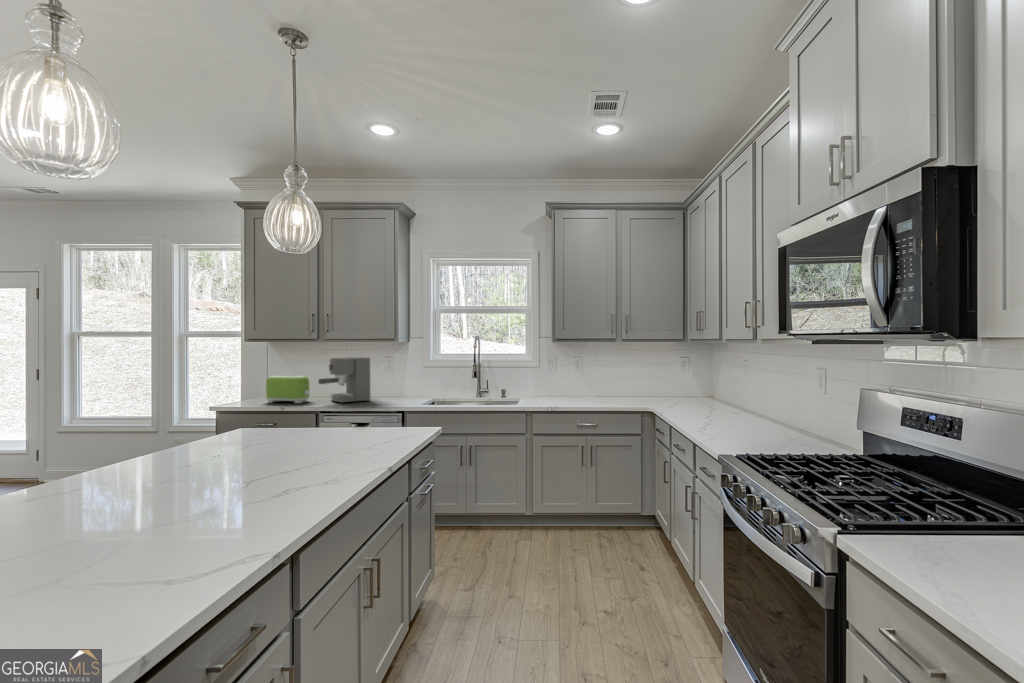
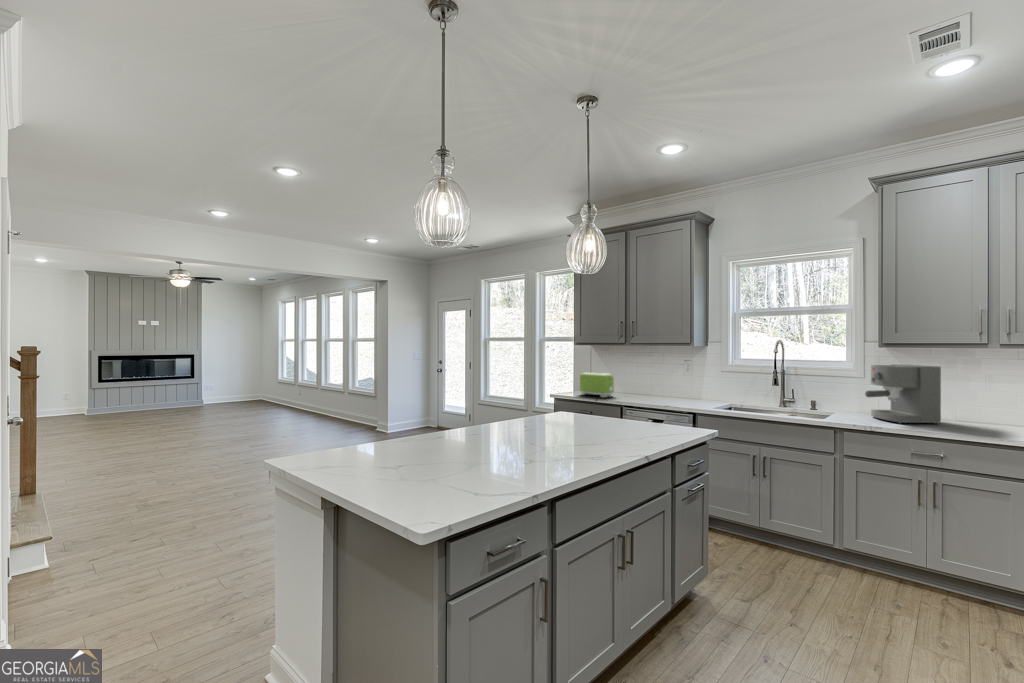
coffee maker: present [318,357,370,403] -> present [865,364,941,424]

